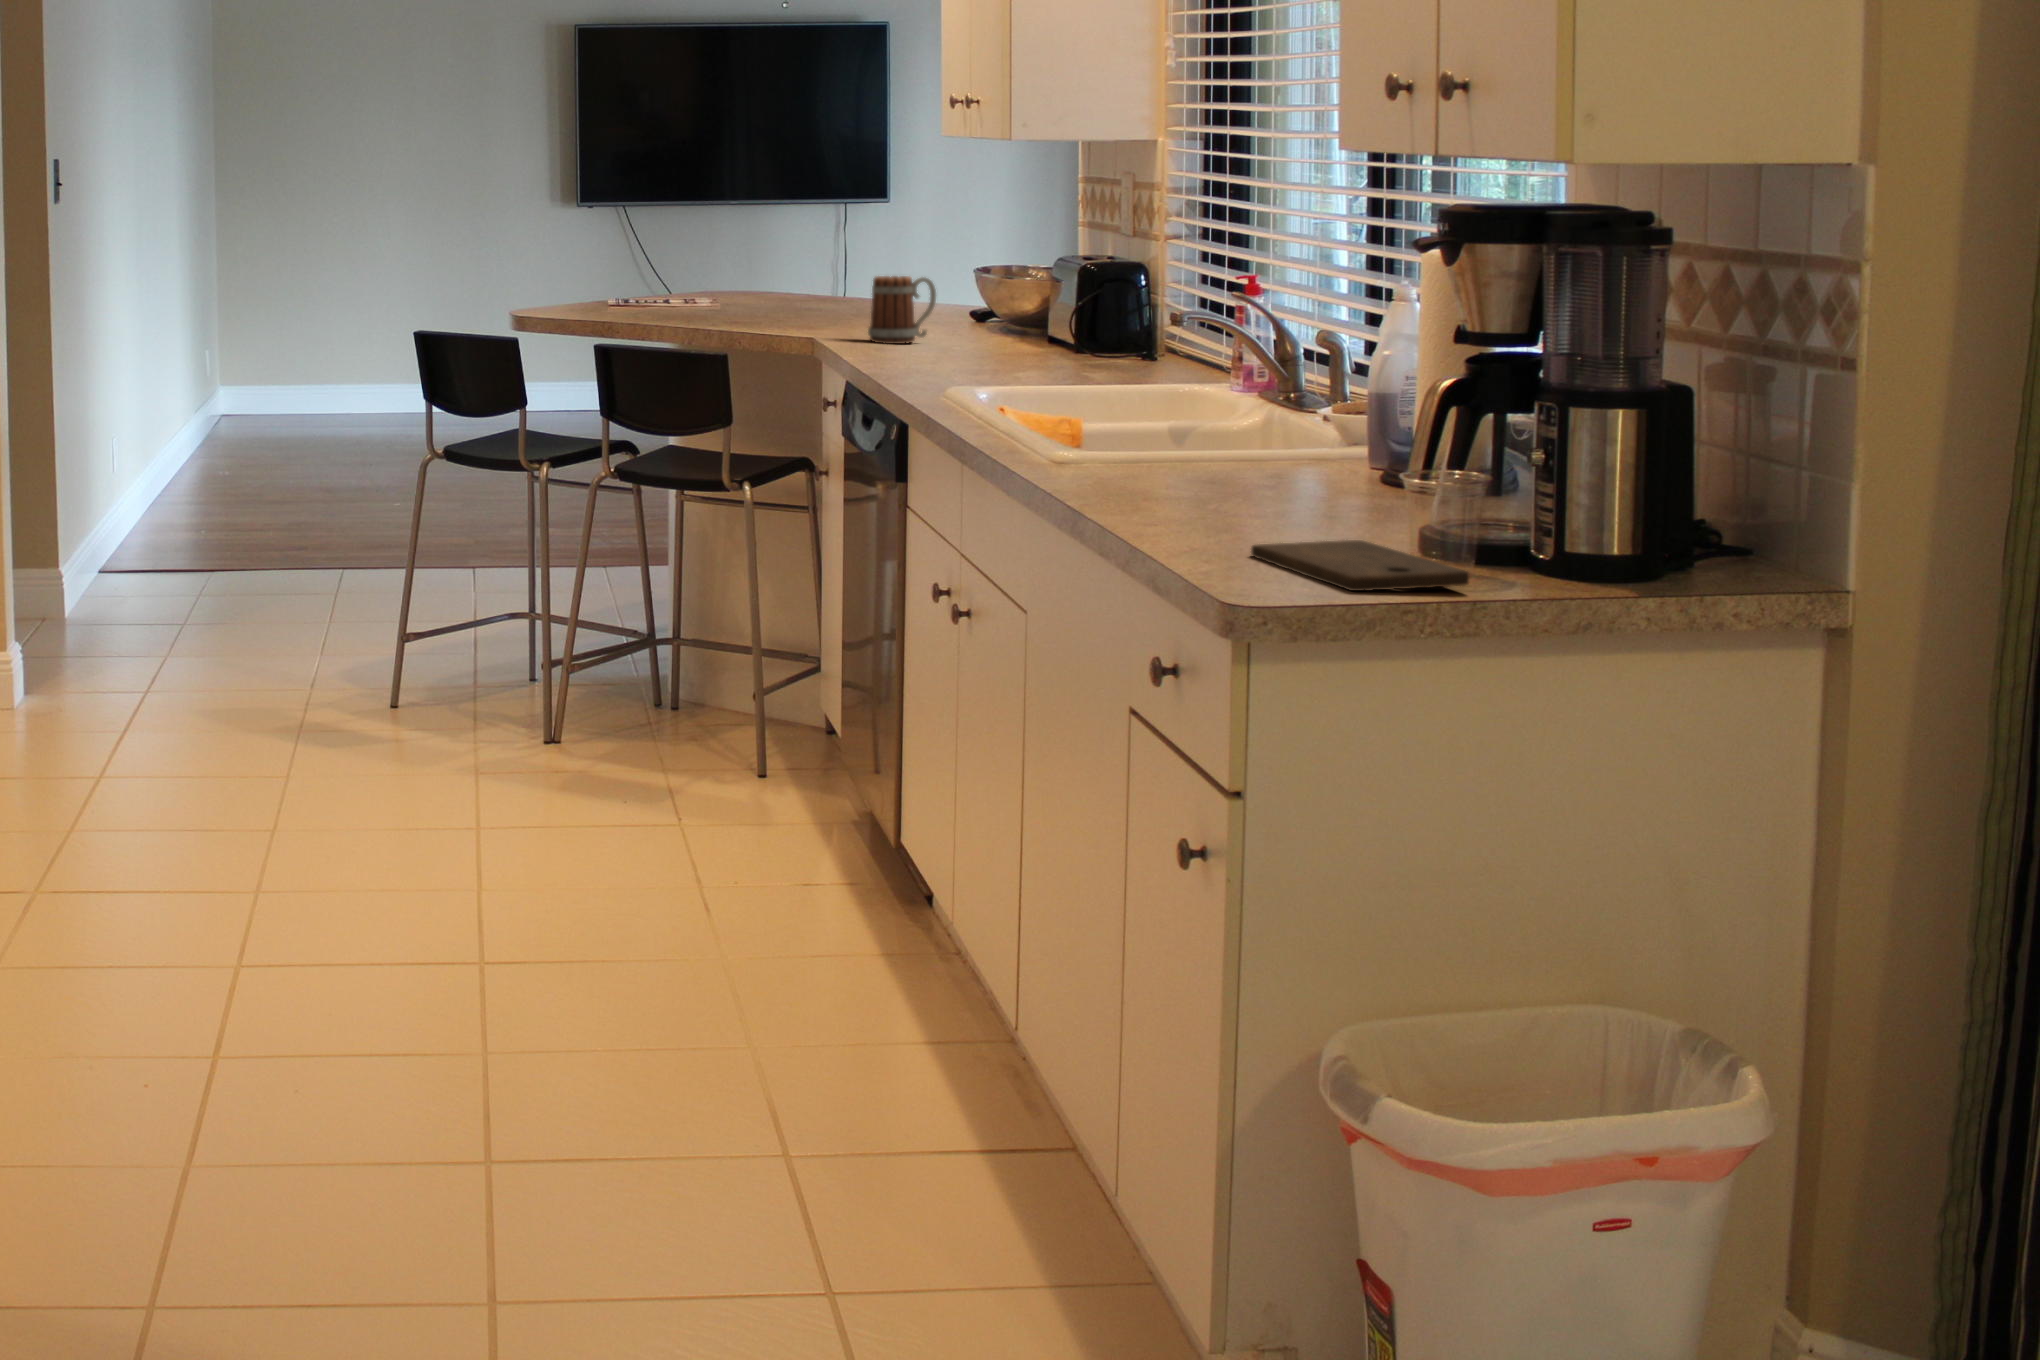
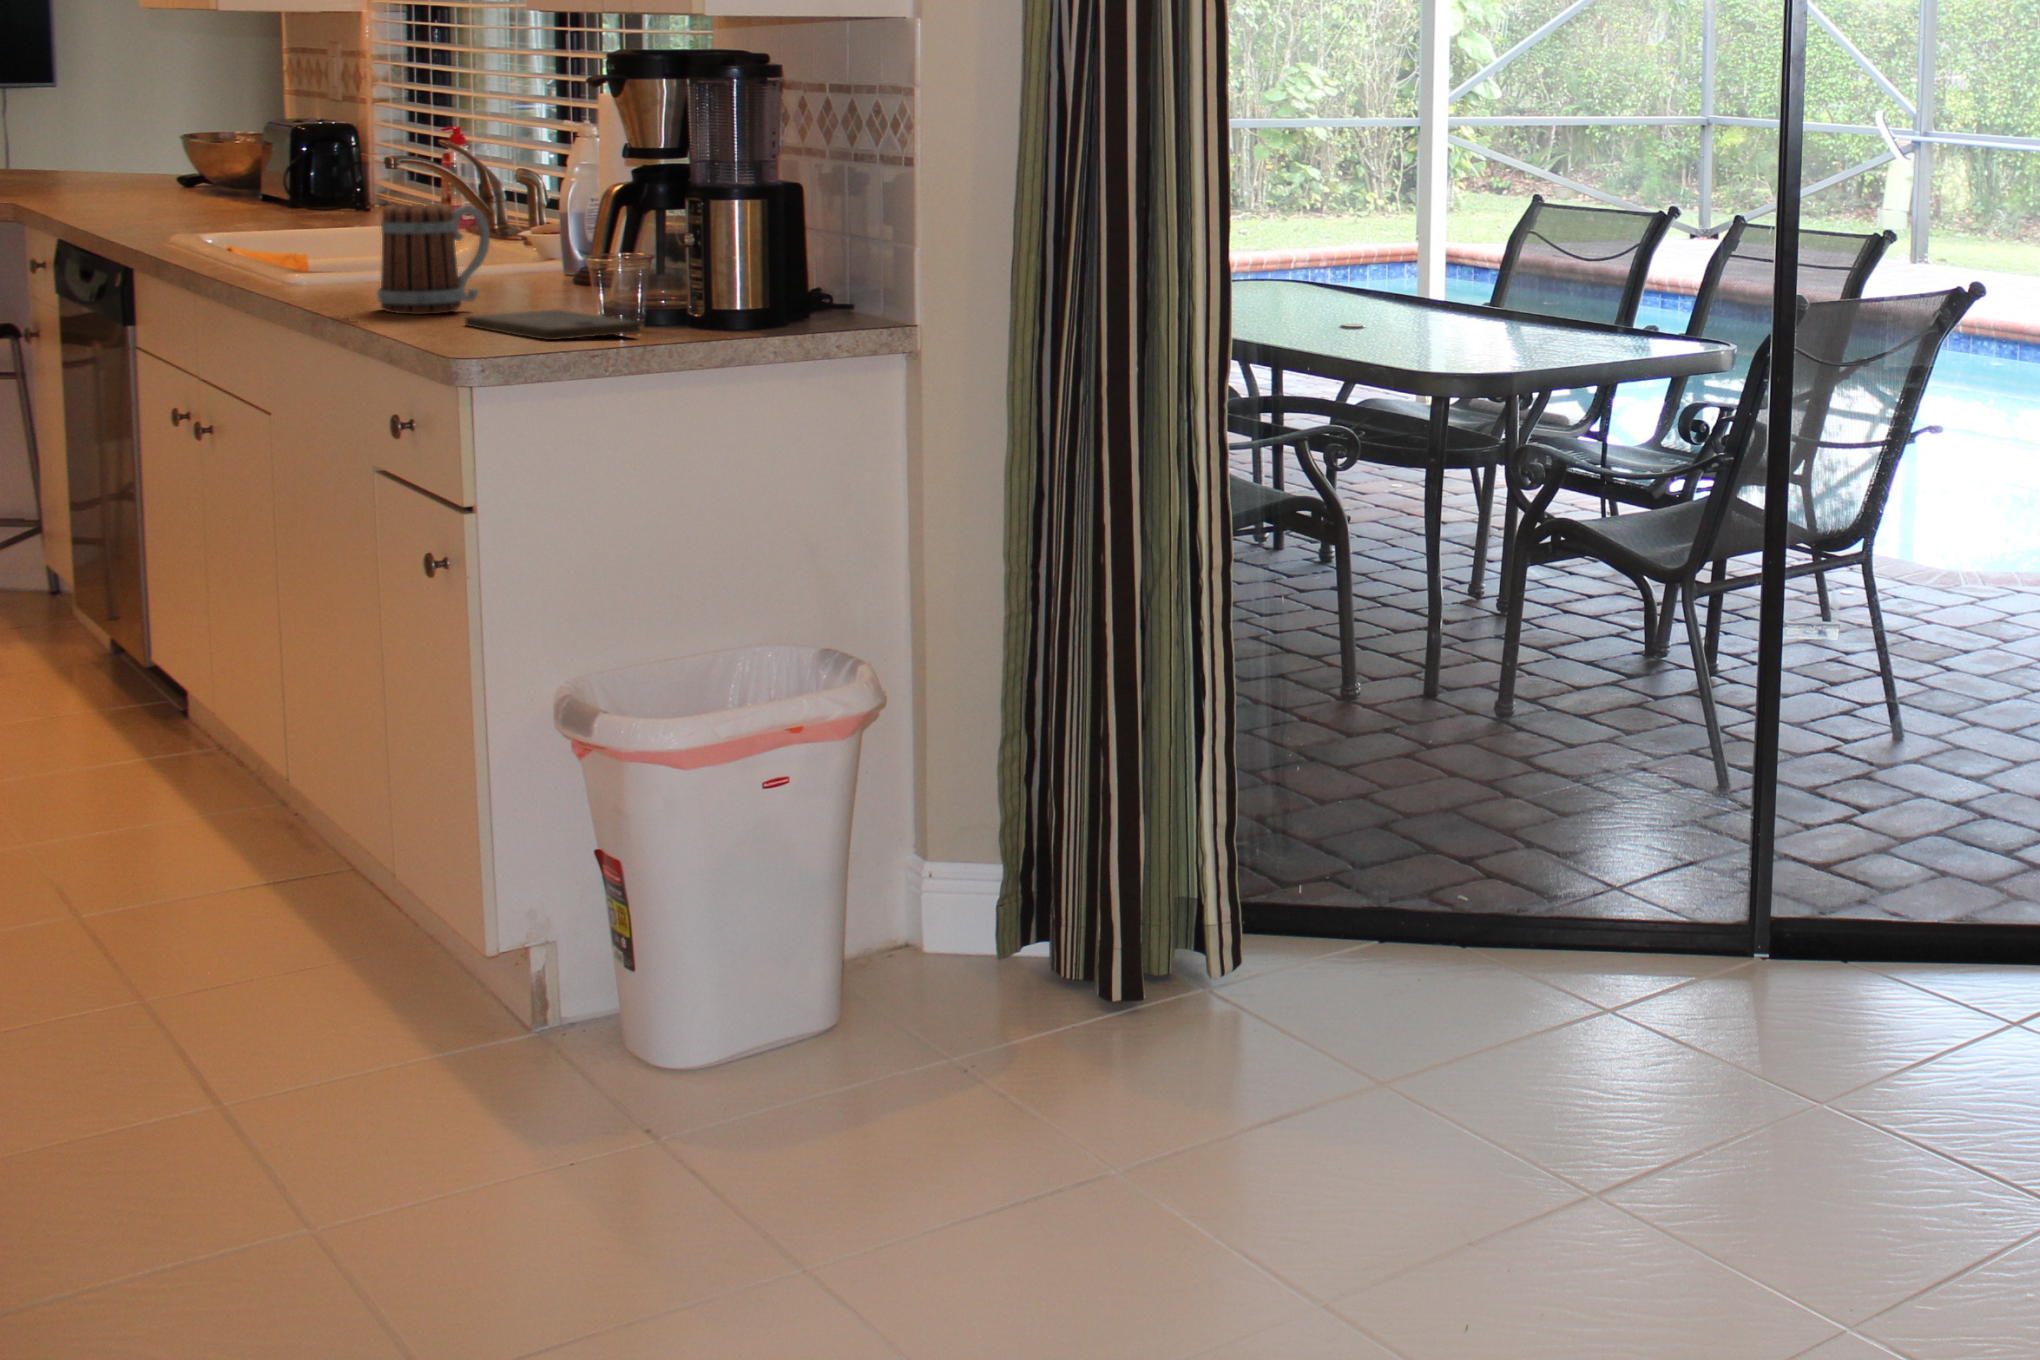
mug: present [868,276,936,344] -> present [377,204,490,314]

